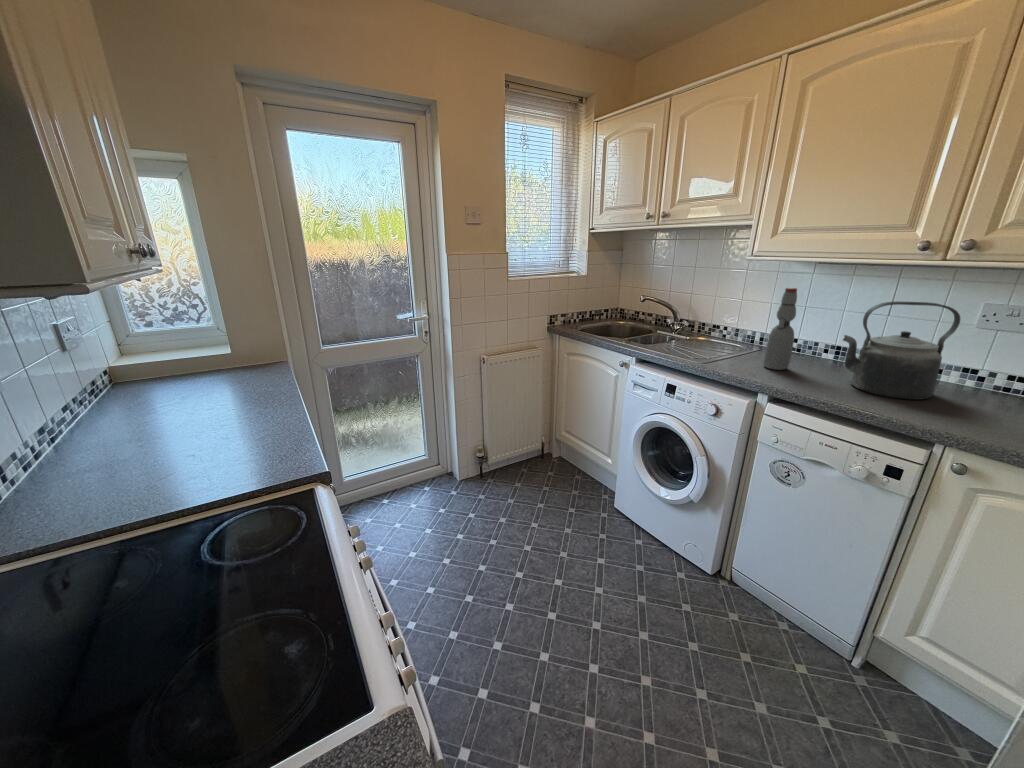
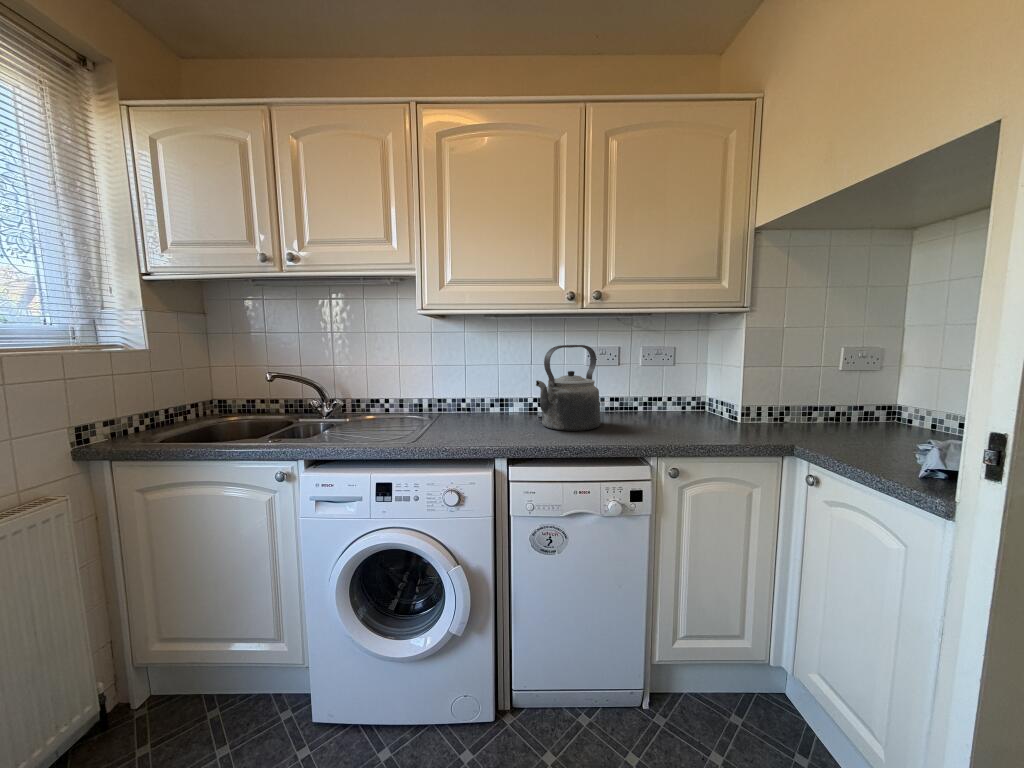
bottle: present [763,288,797,370] -> none [463,341,488,431]

